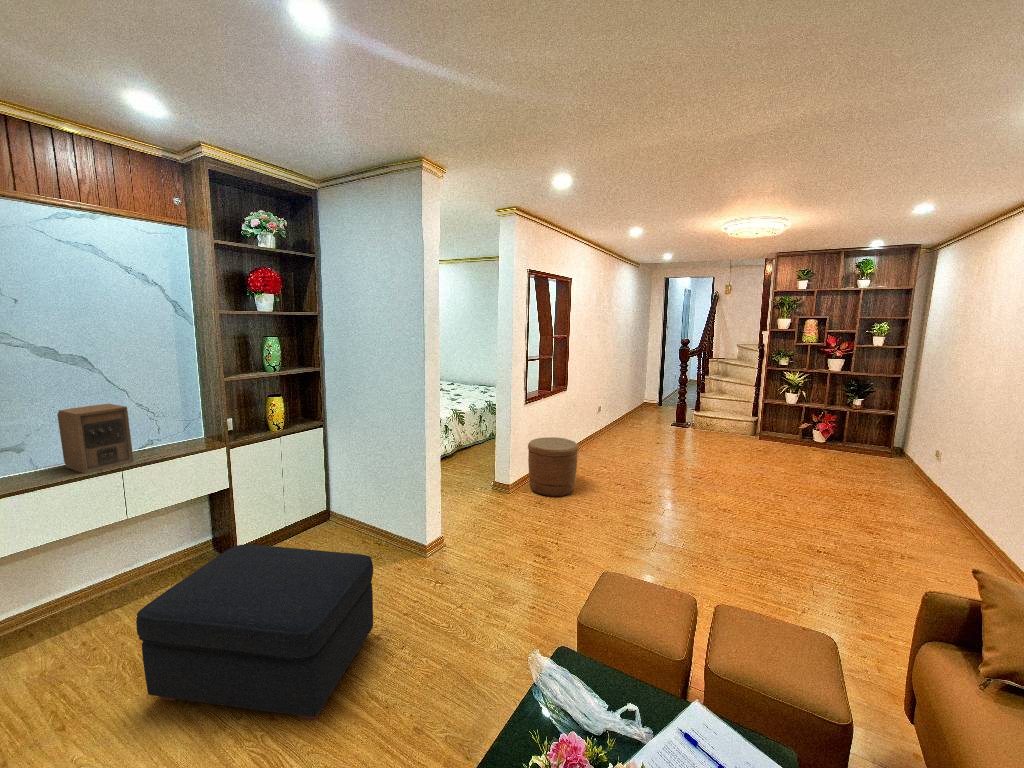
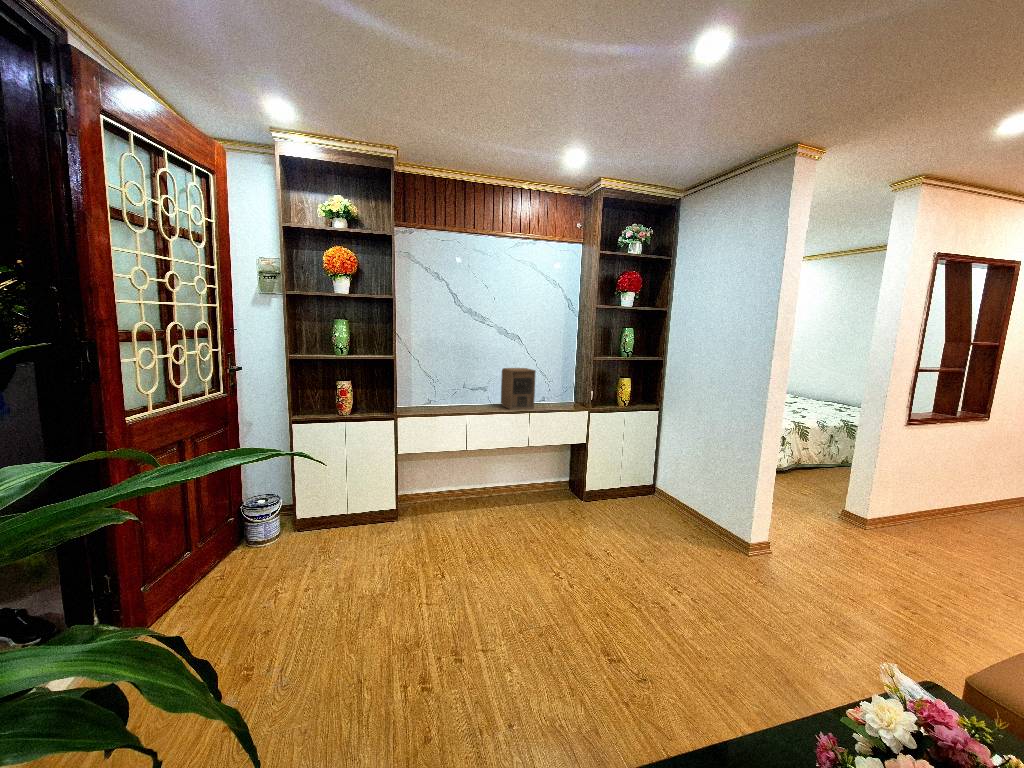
woven basket: present [528,437,579,497] -> none [902,471,1003,556]
ottoman: present [136,545,373,721] -> none [531,482,698,632]

